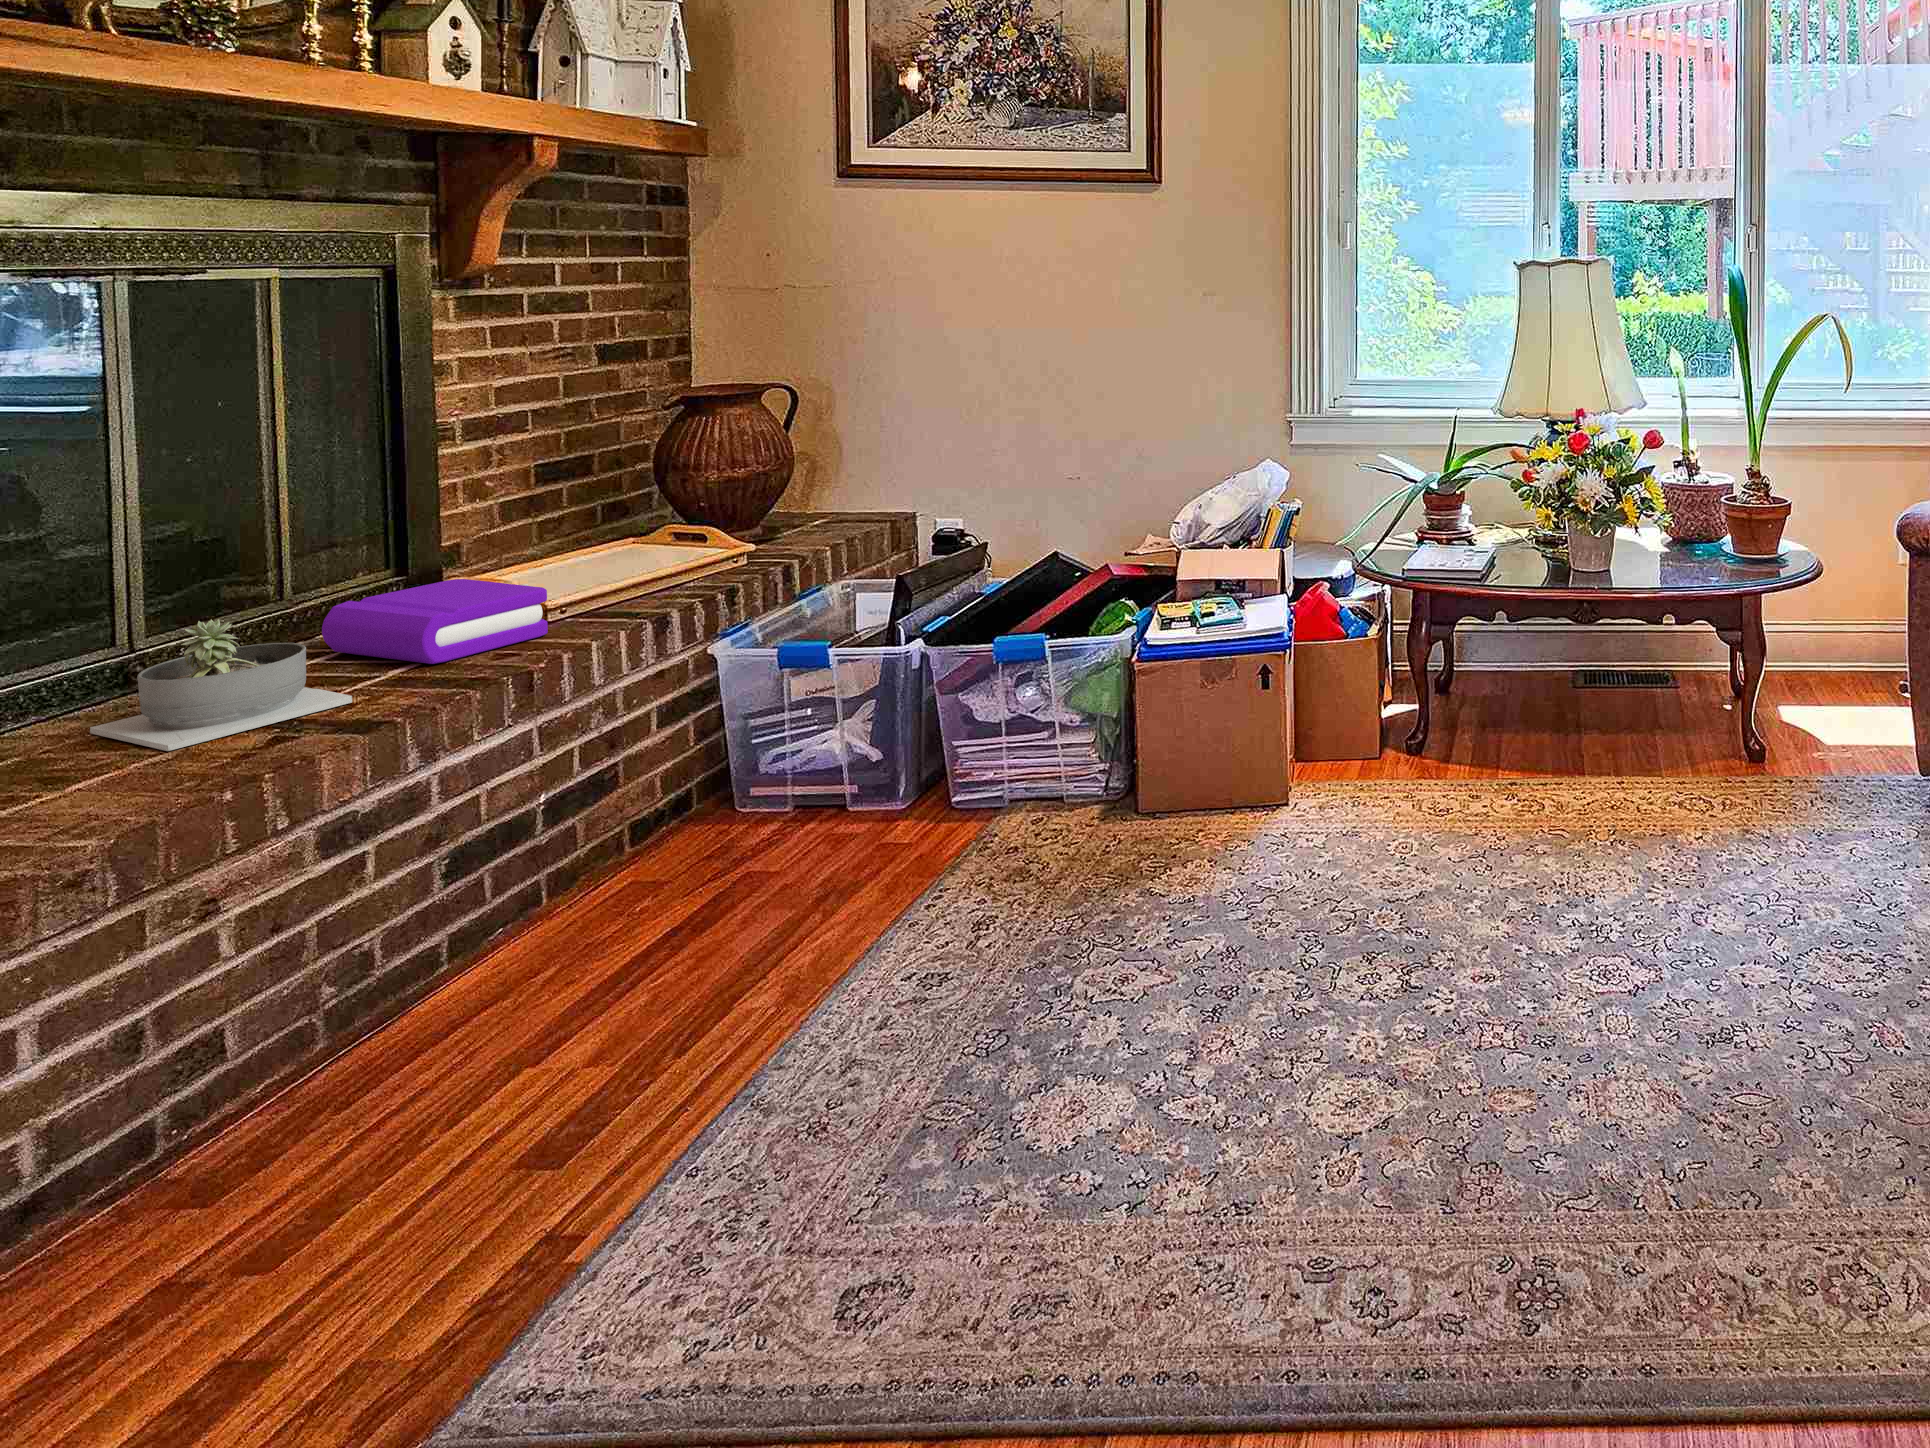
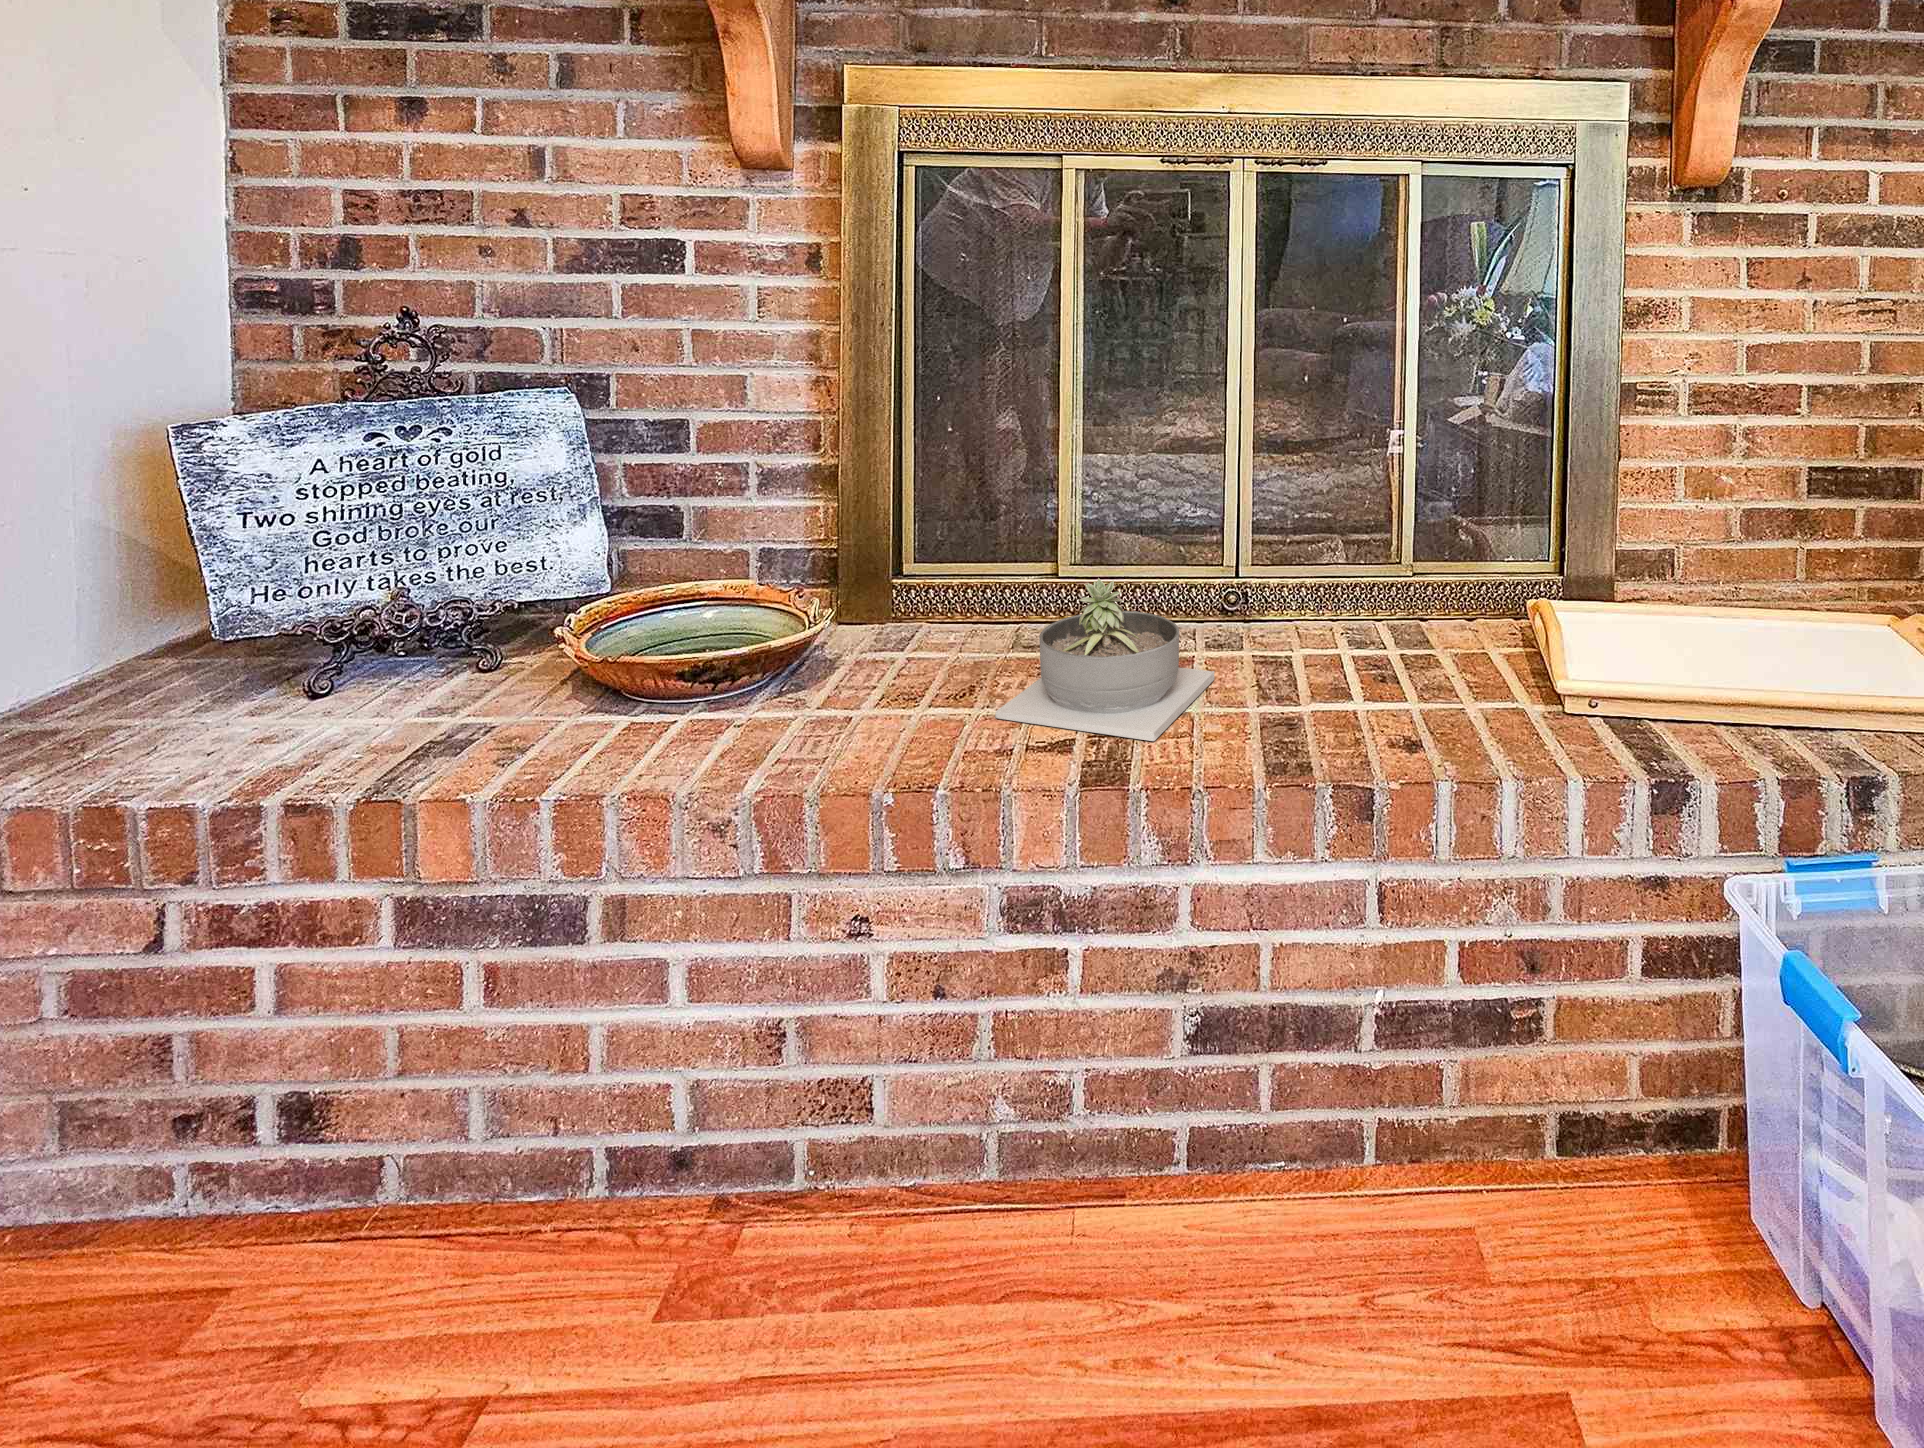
book: present [322,579,548,664] -> none [1295,598,1491,744]

